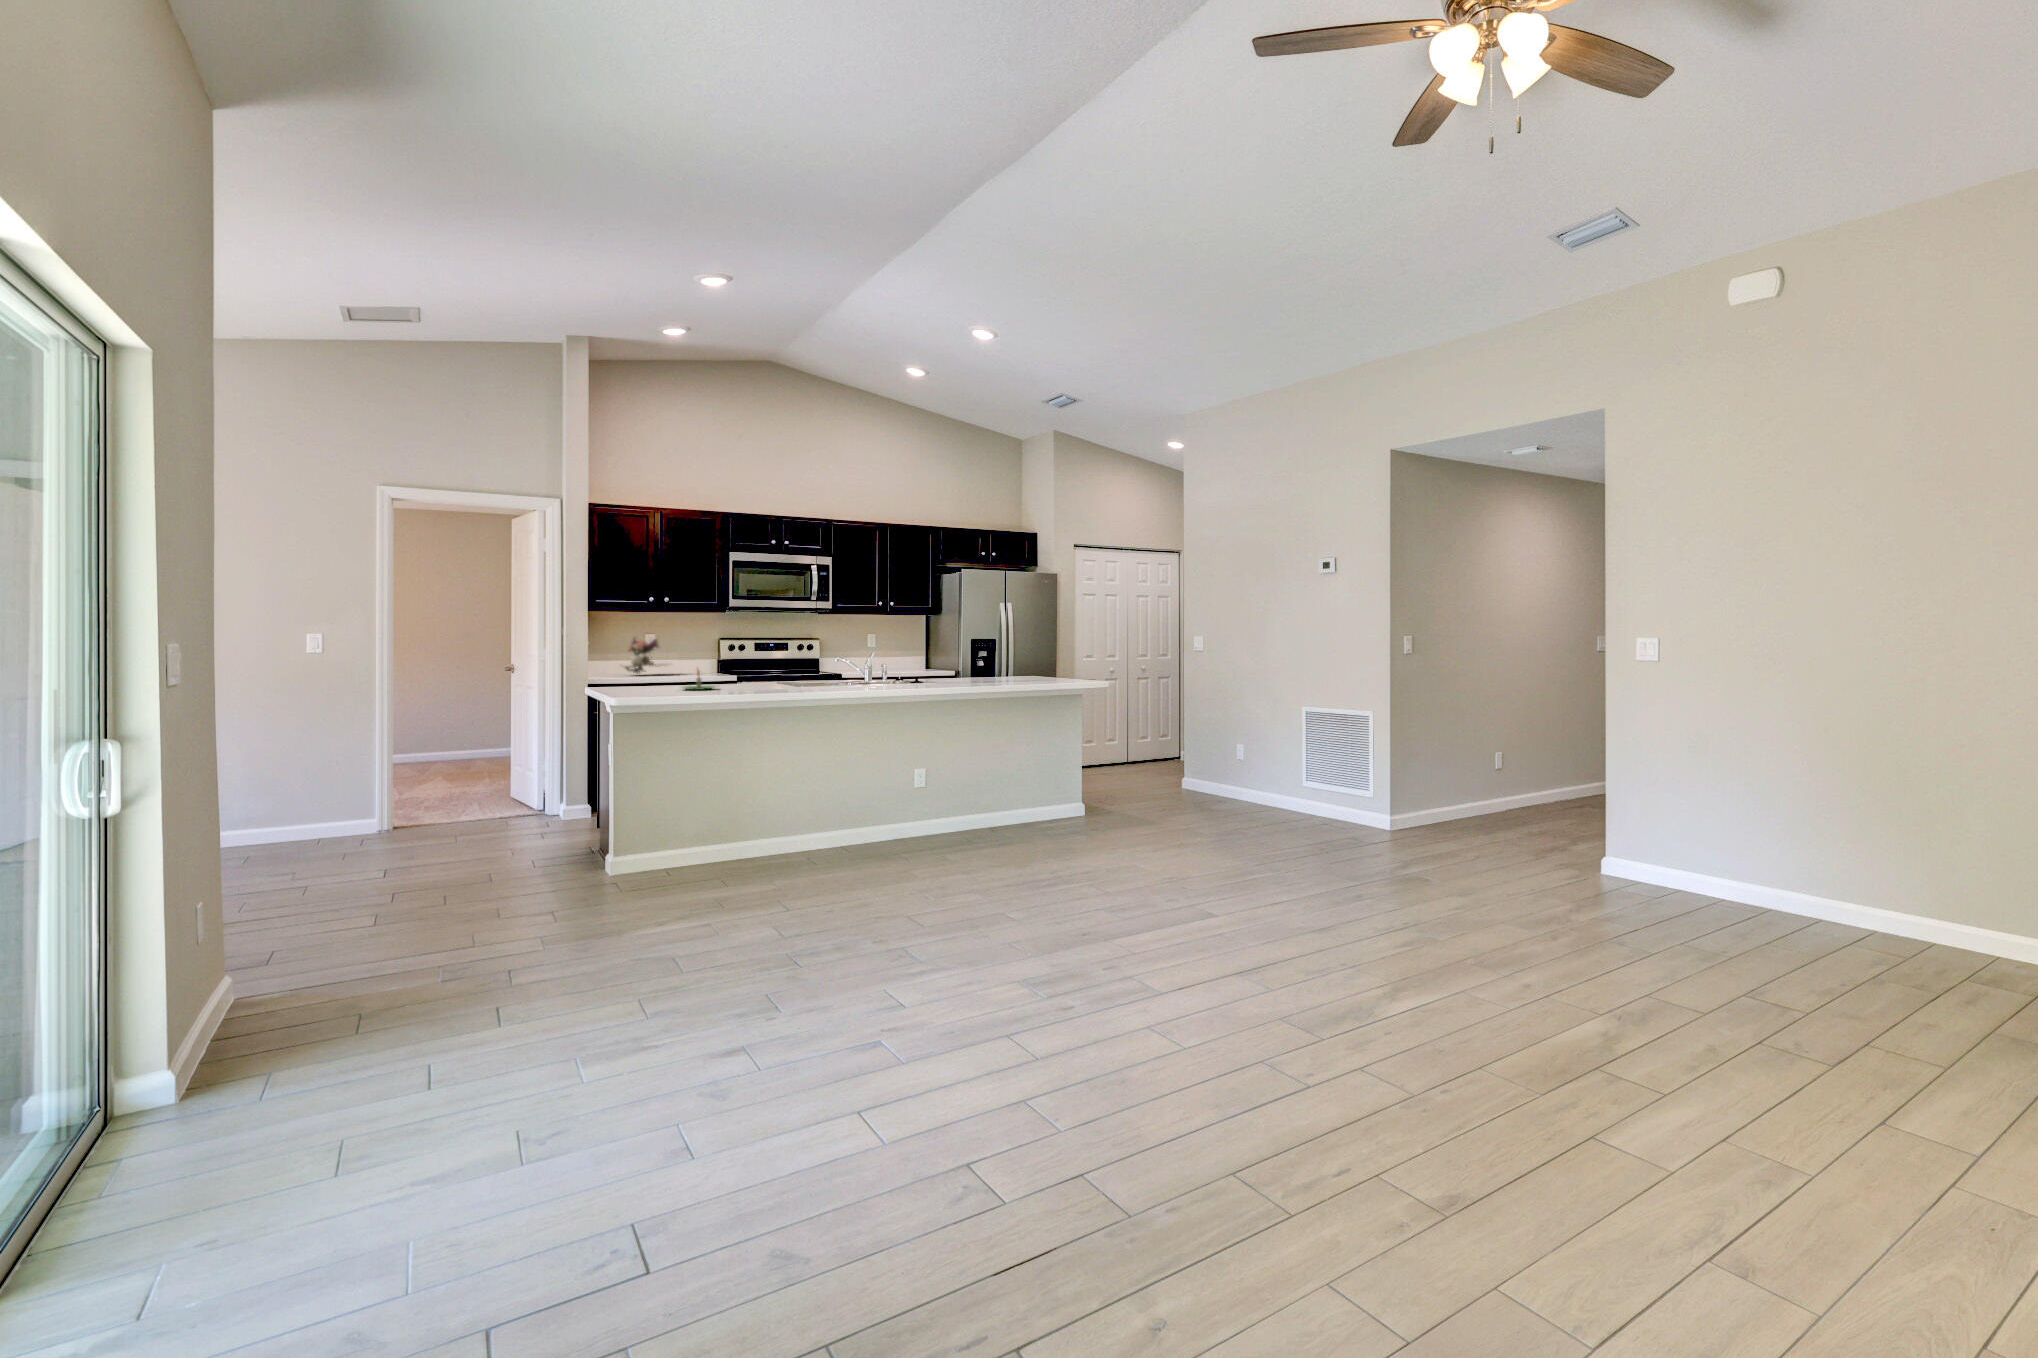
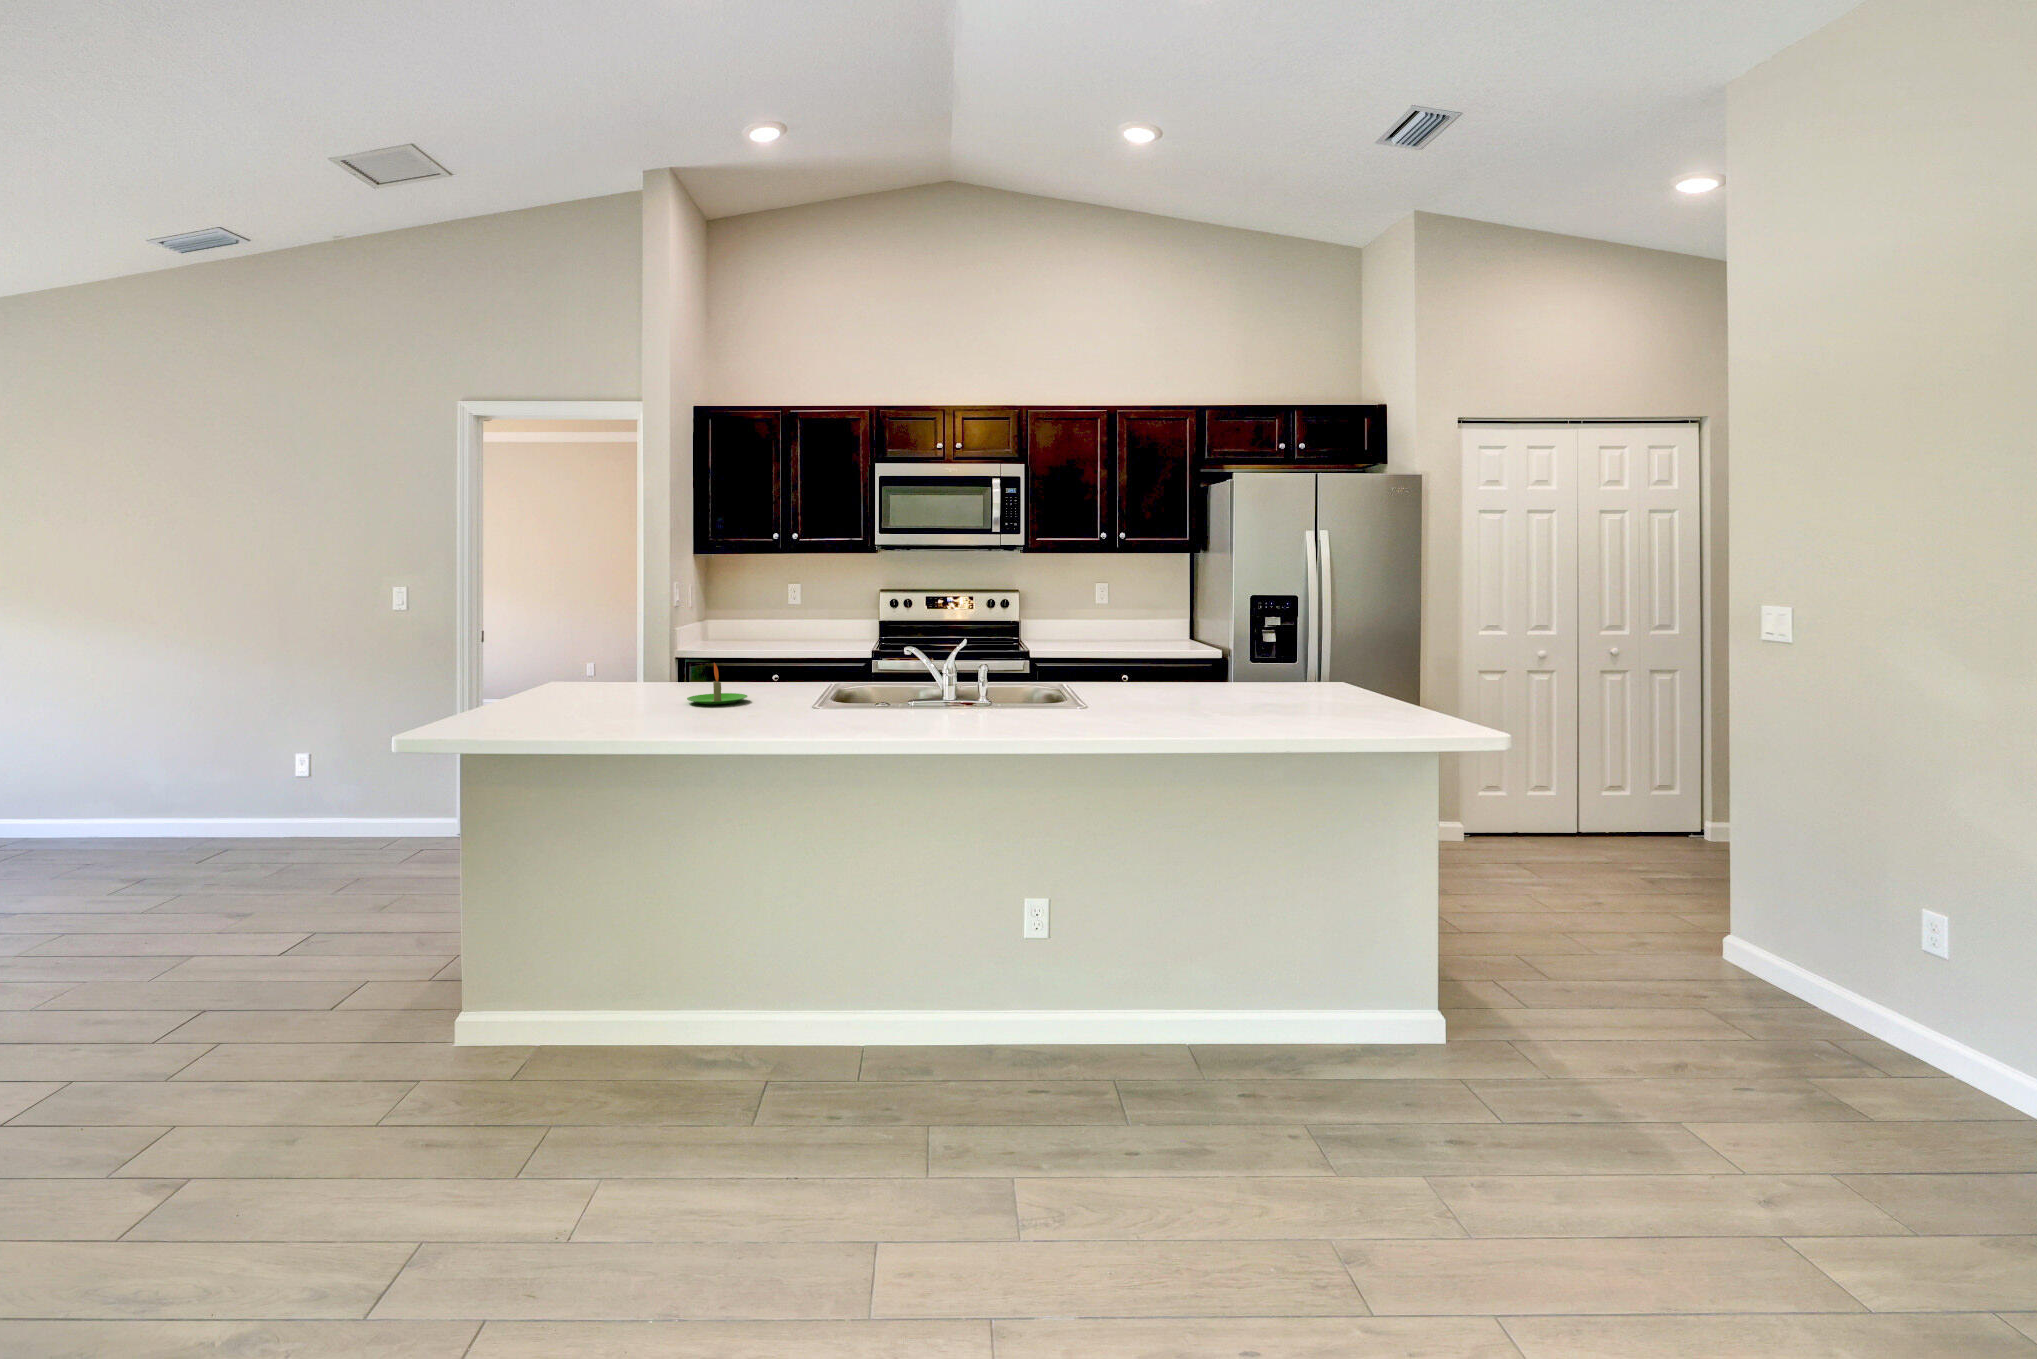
flower arrangement: present [623,636,659,674] -> none [736,585,811,645]

